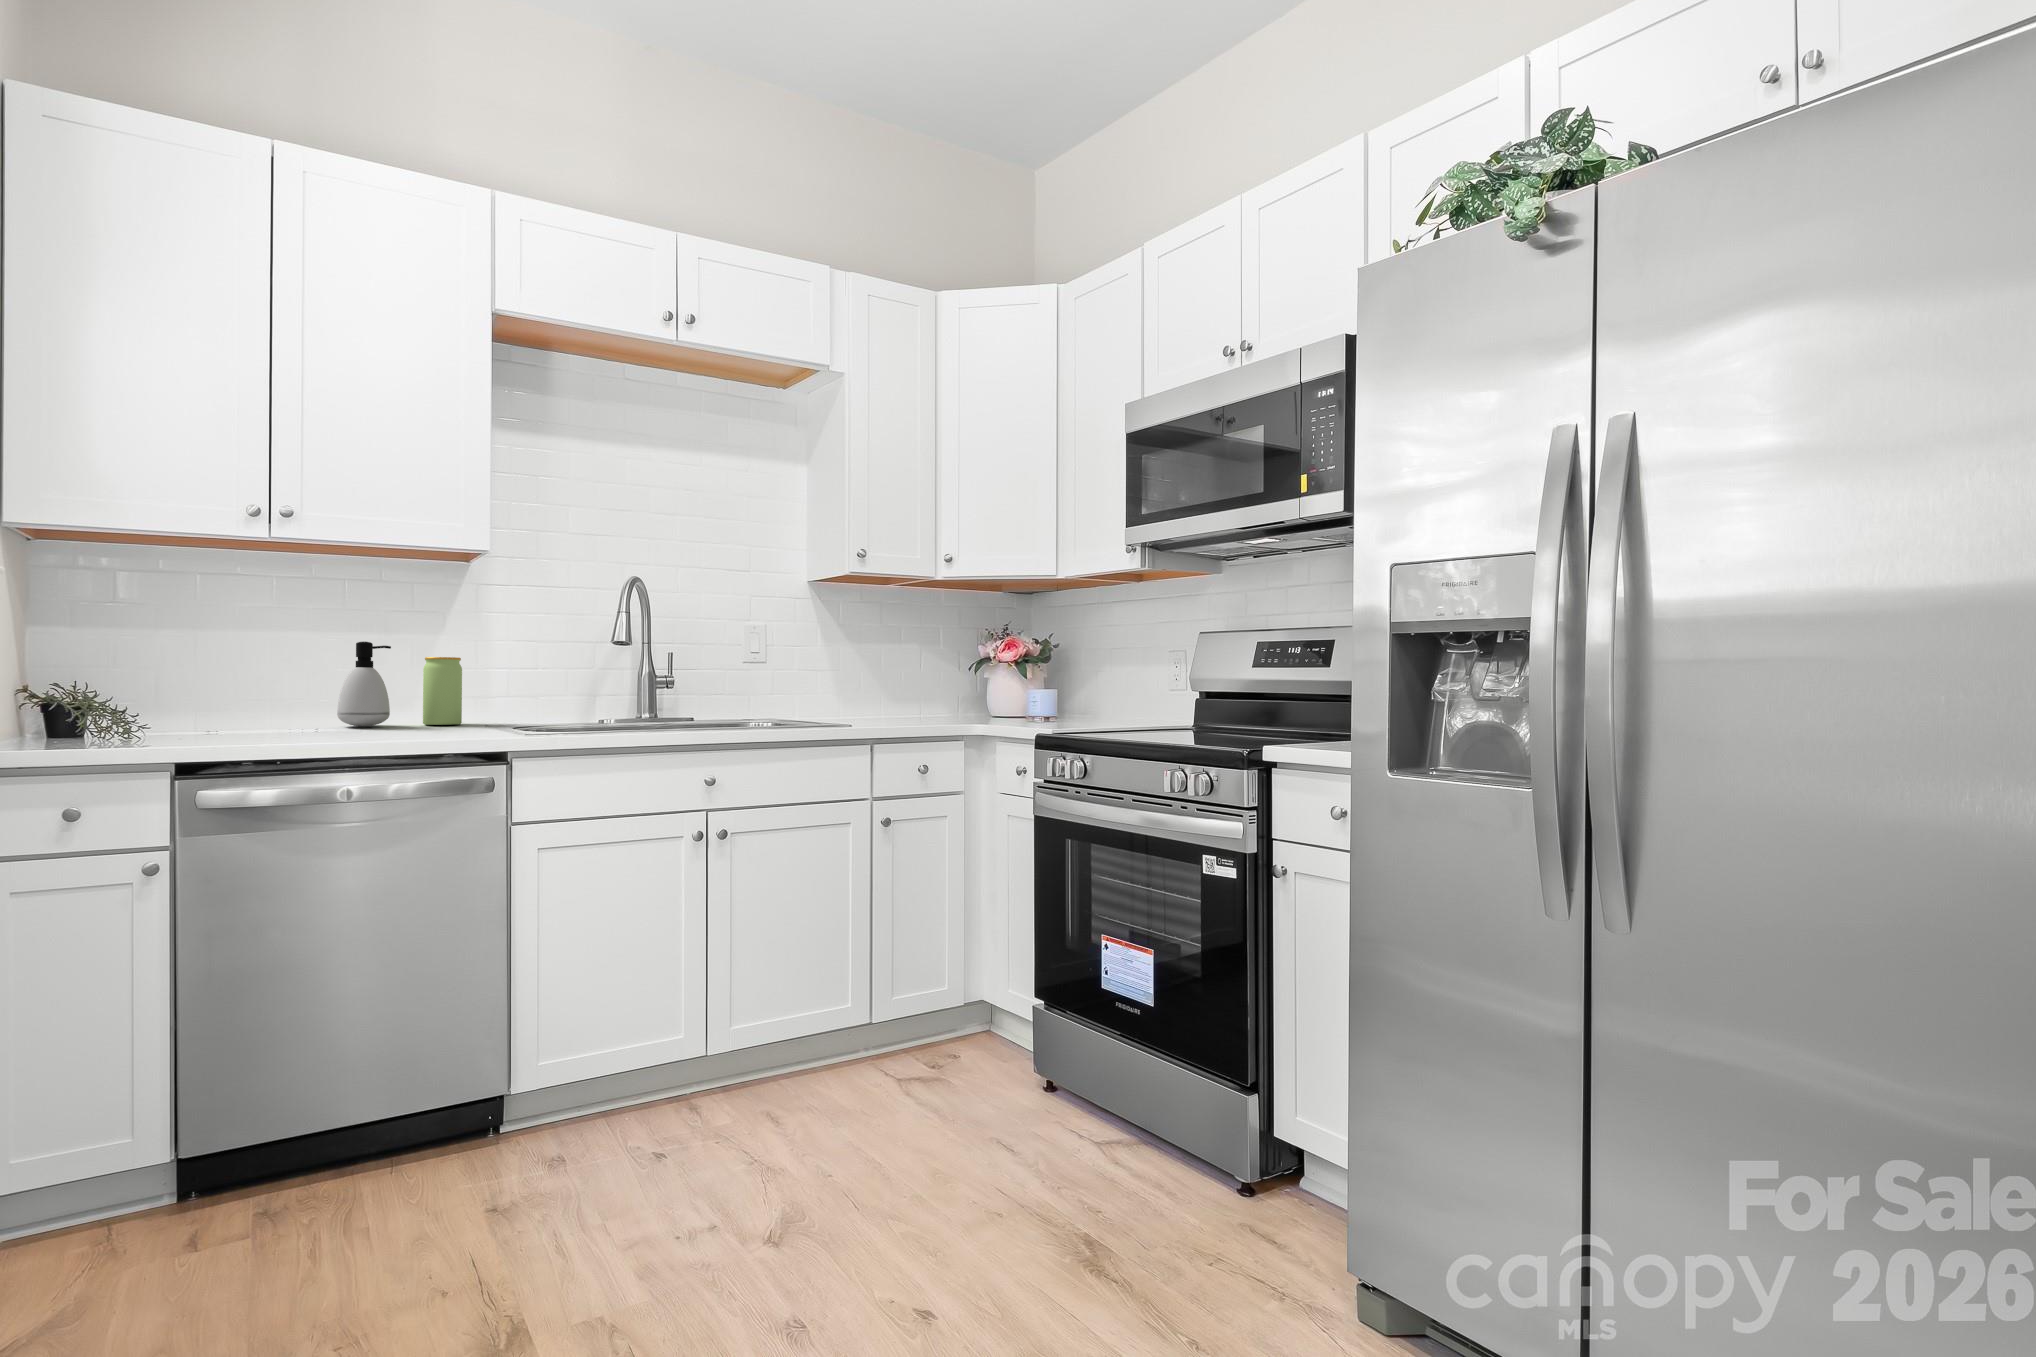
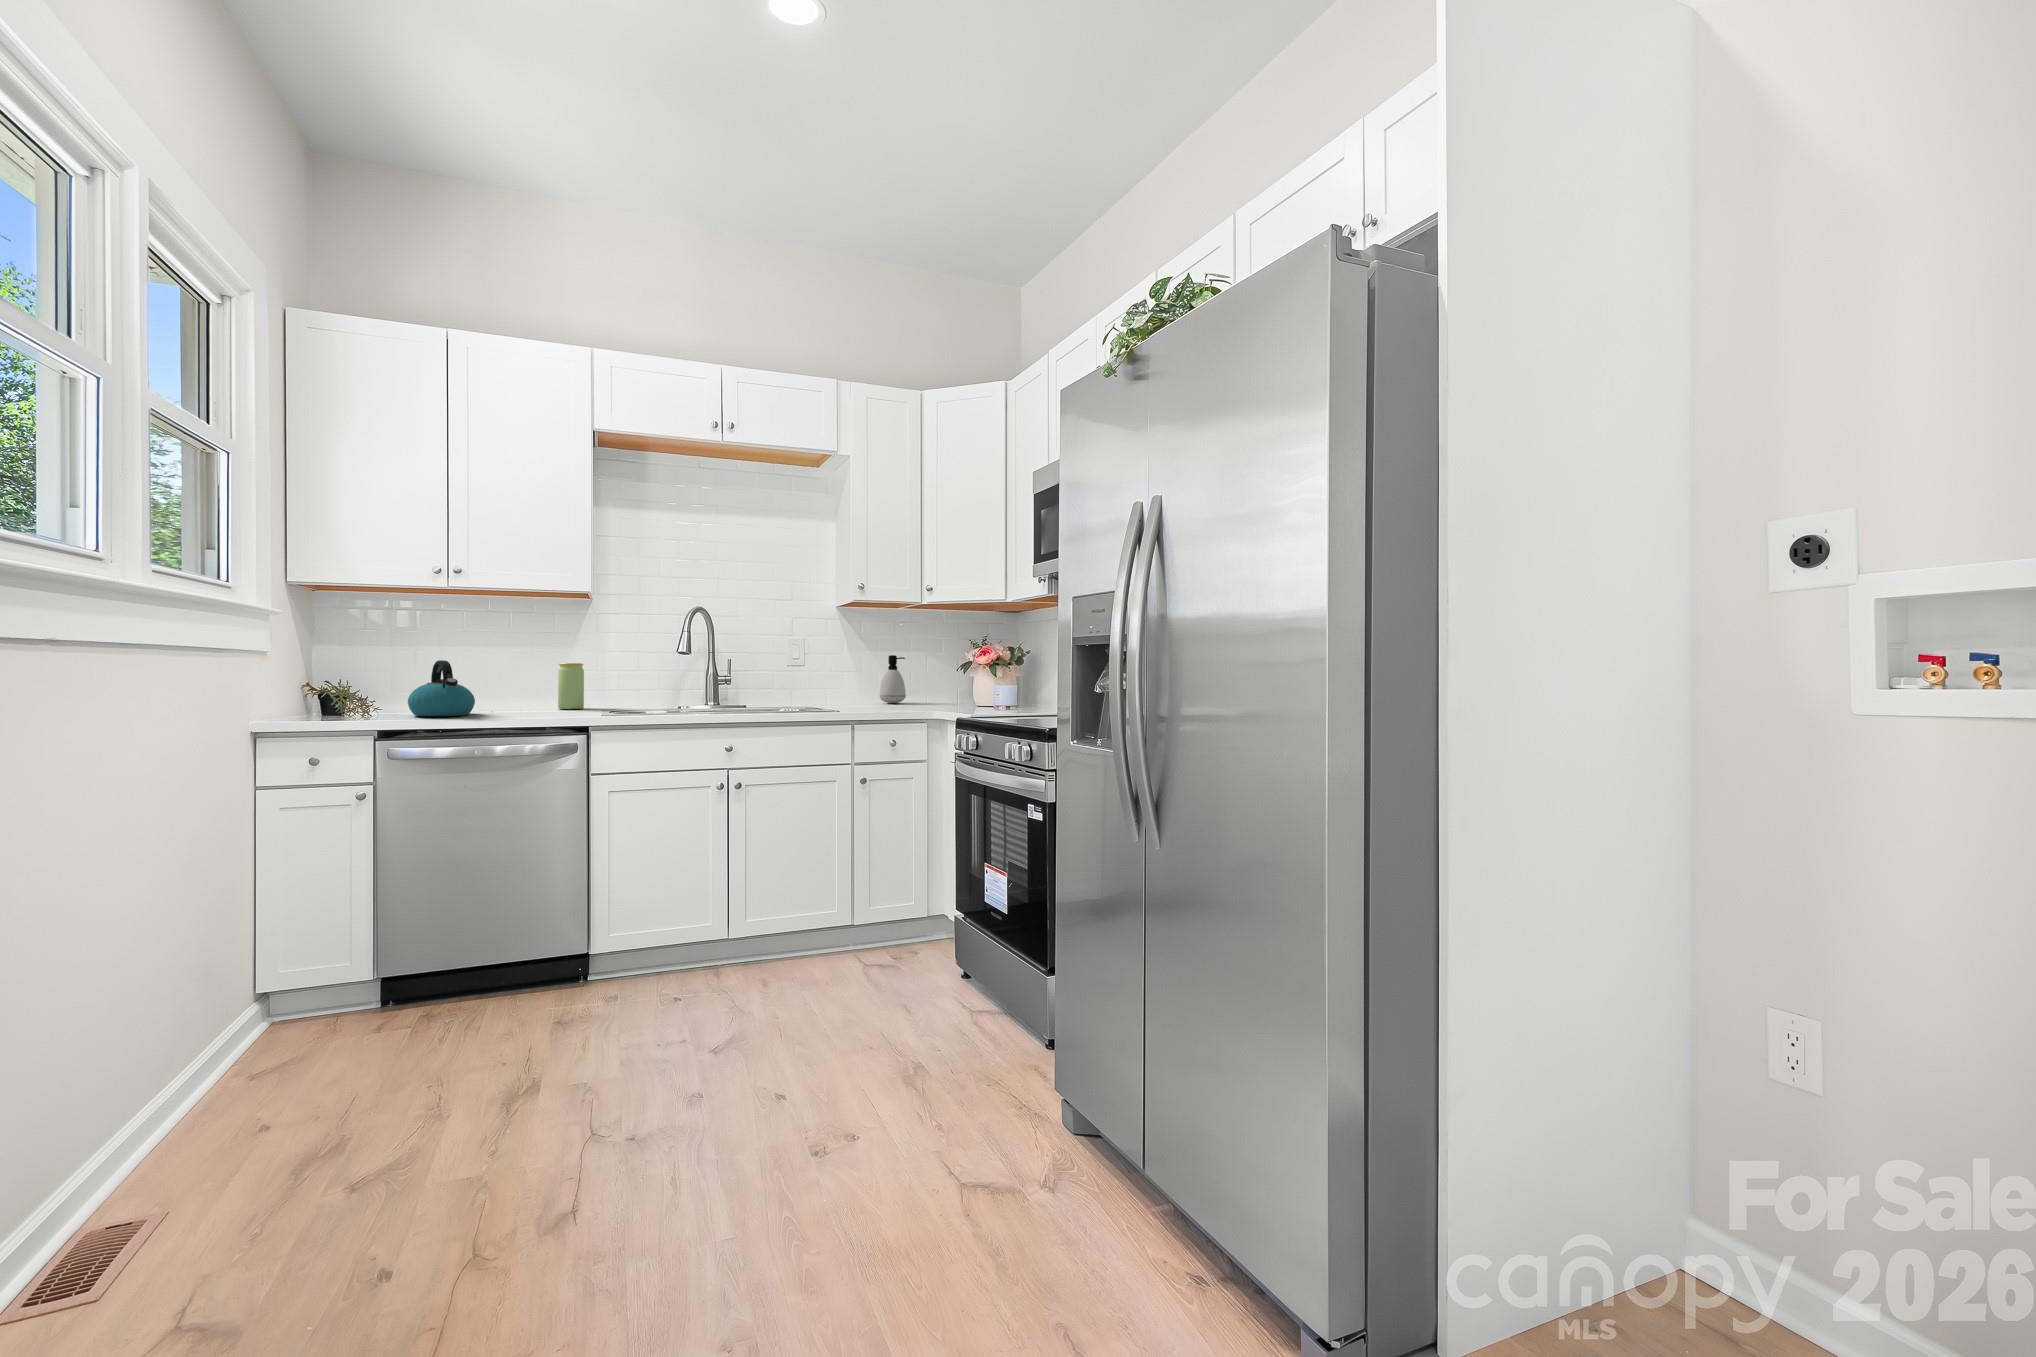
soap dispenser: present [337,642,391,726] -> present [880,655,906,703]
kettle: none [199,651,306,737] -> present [408,660,475,716]

